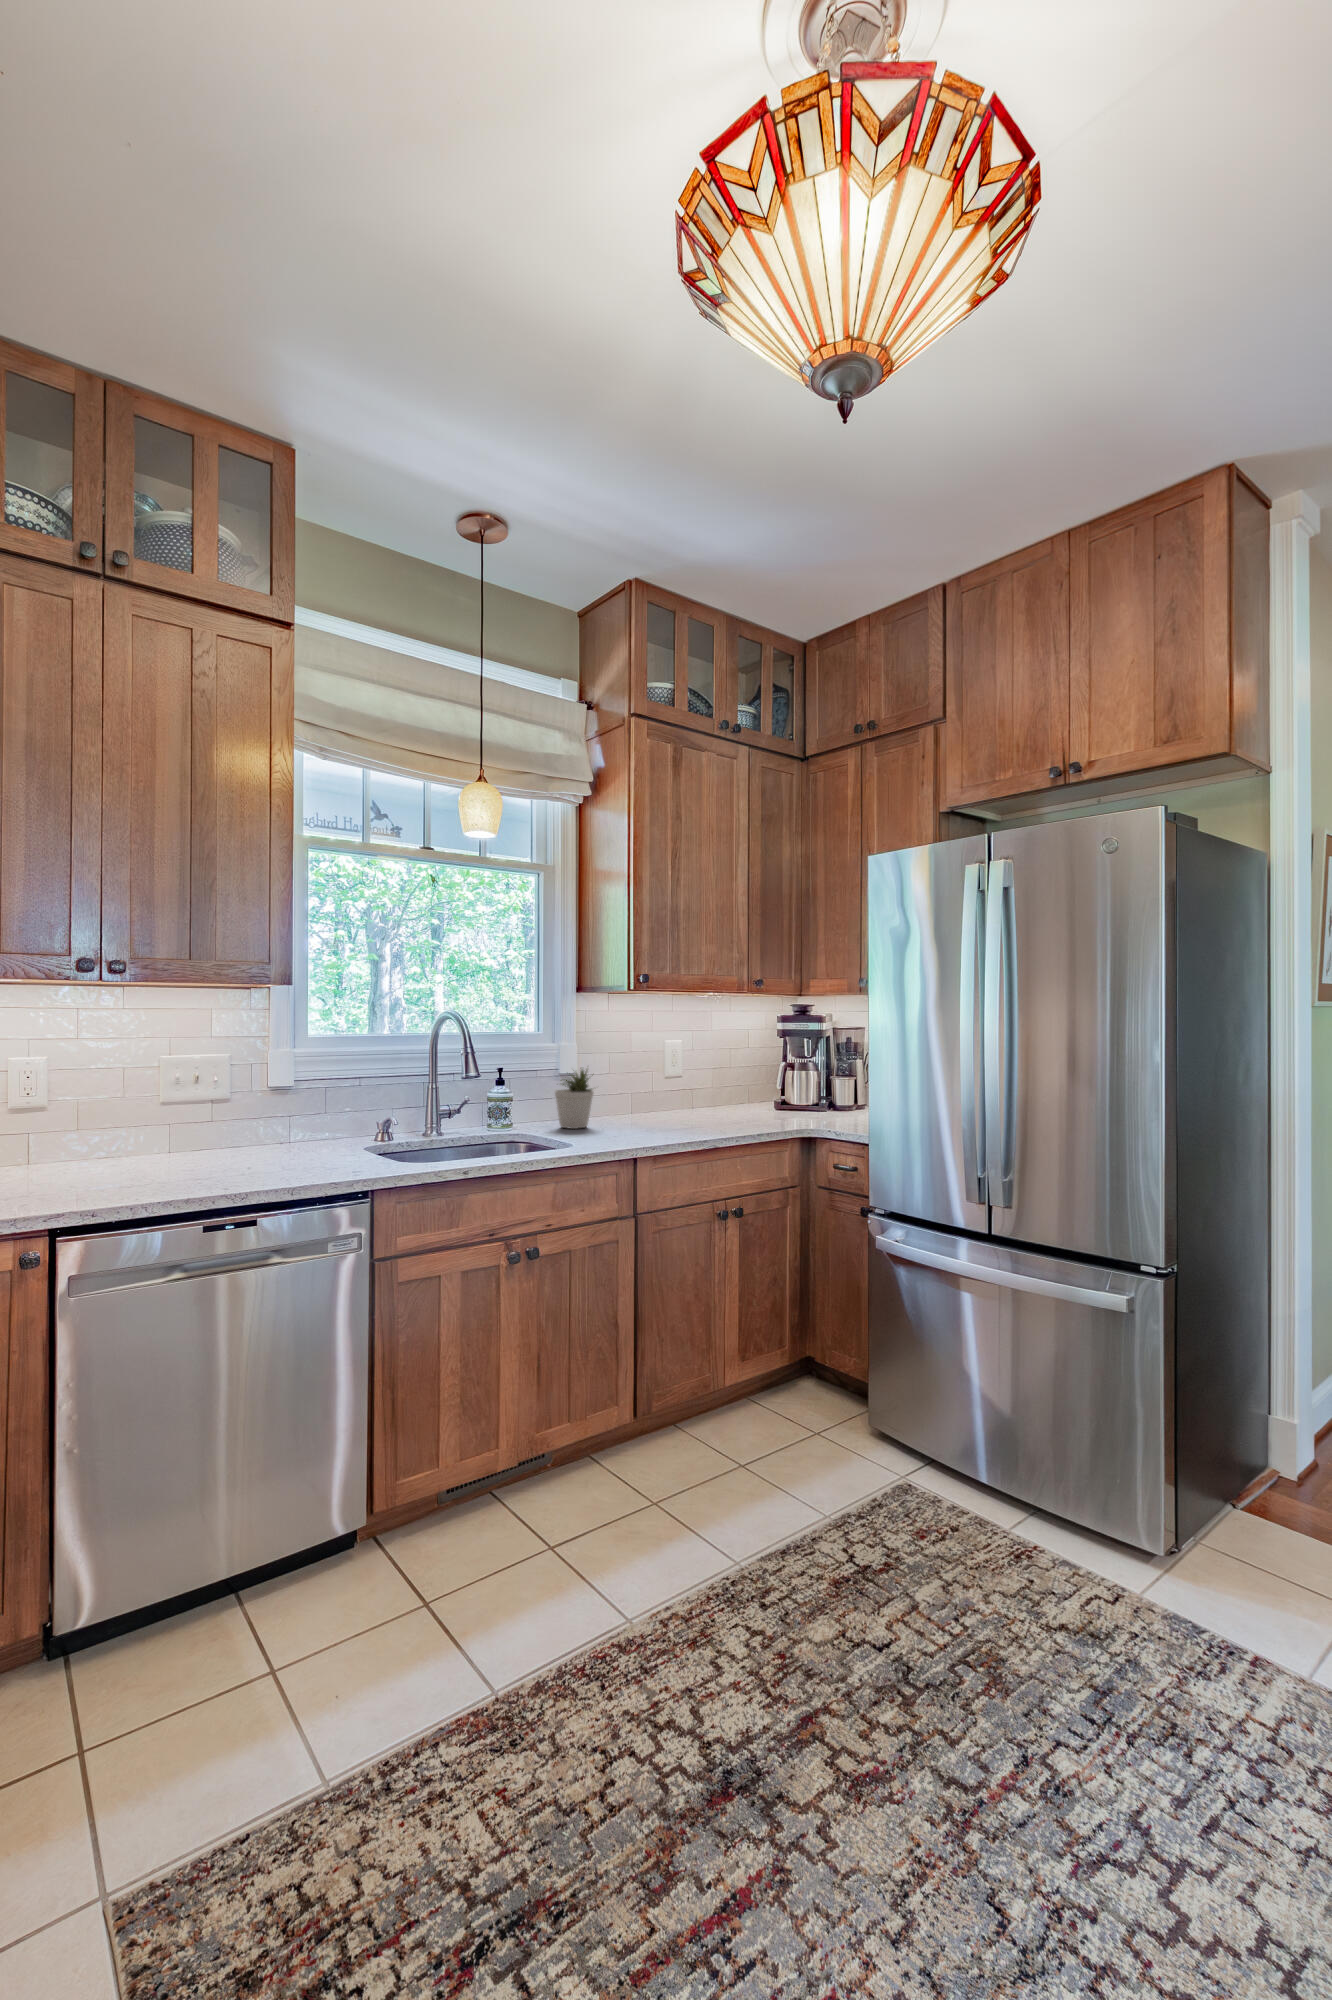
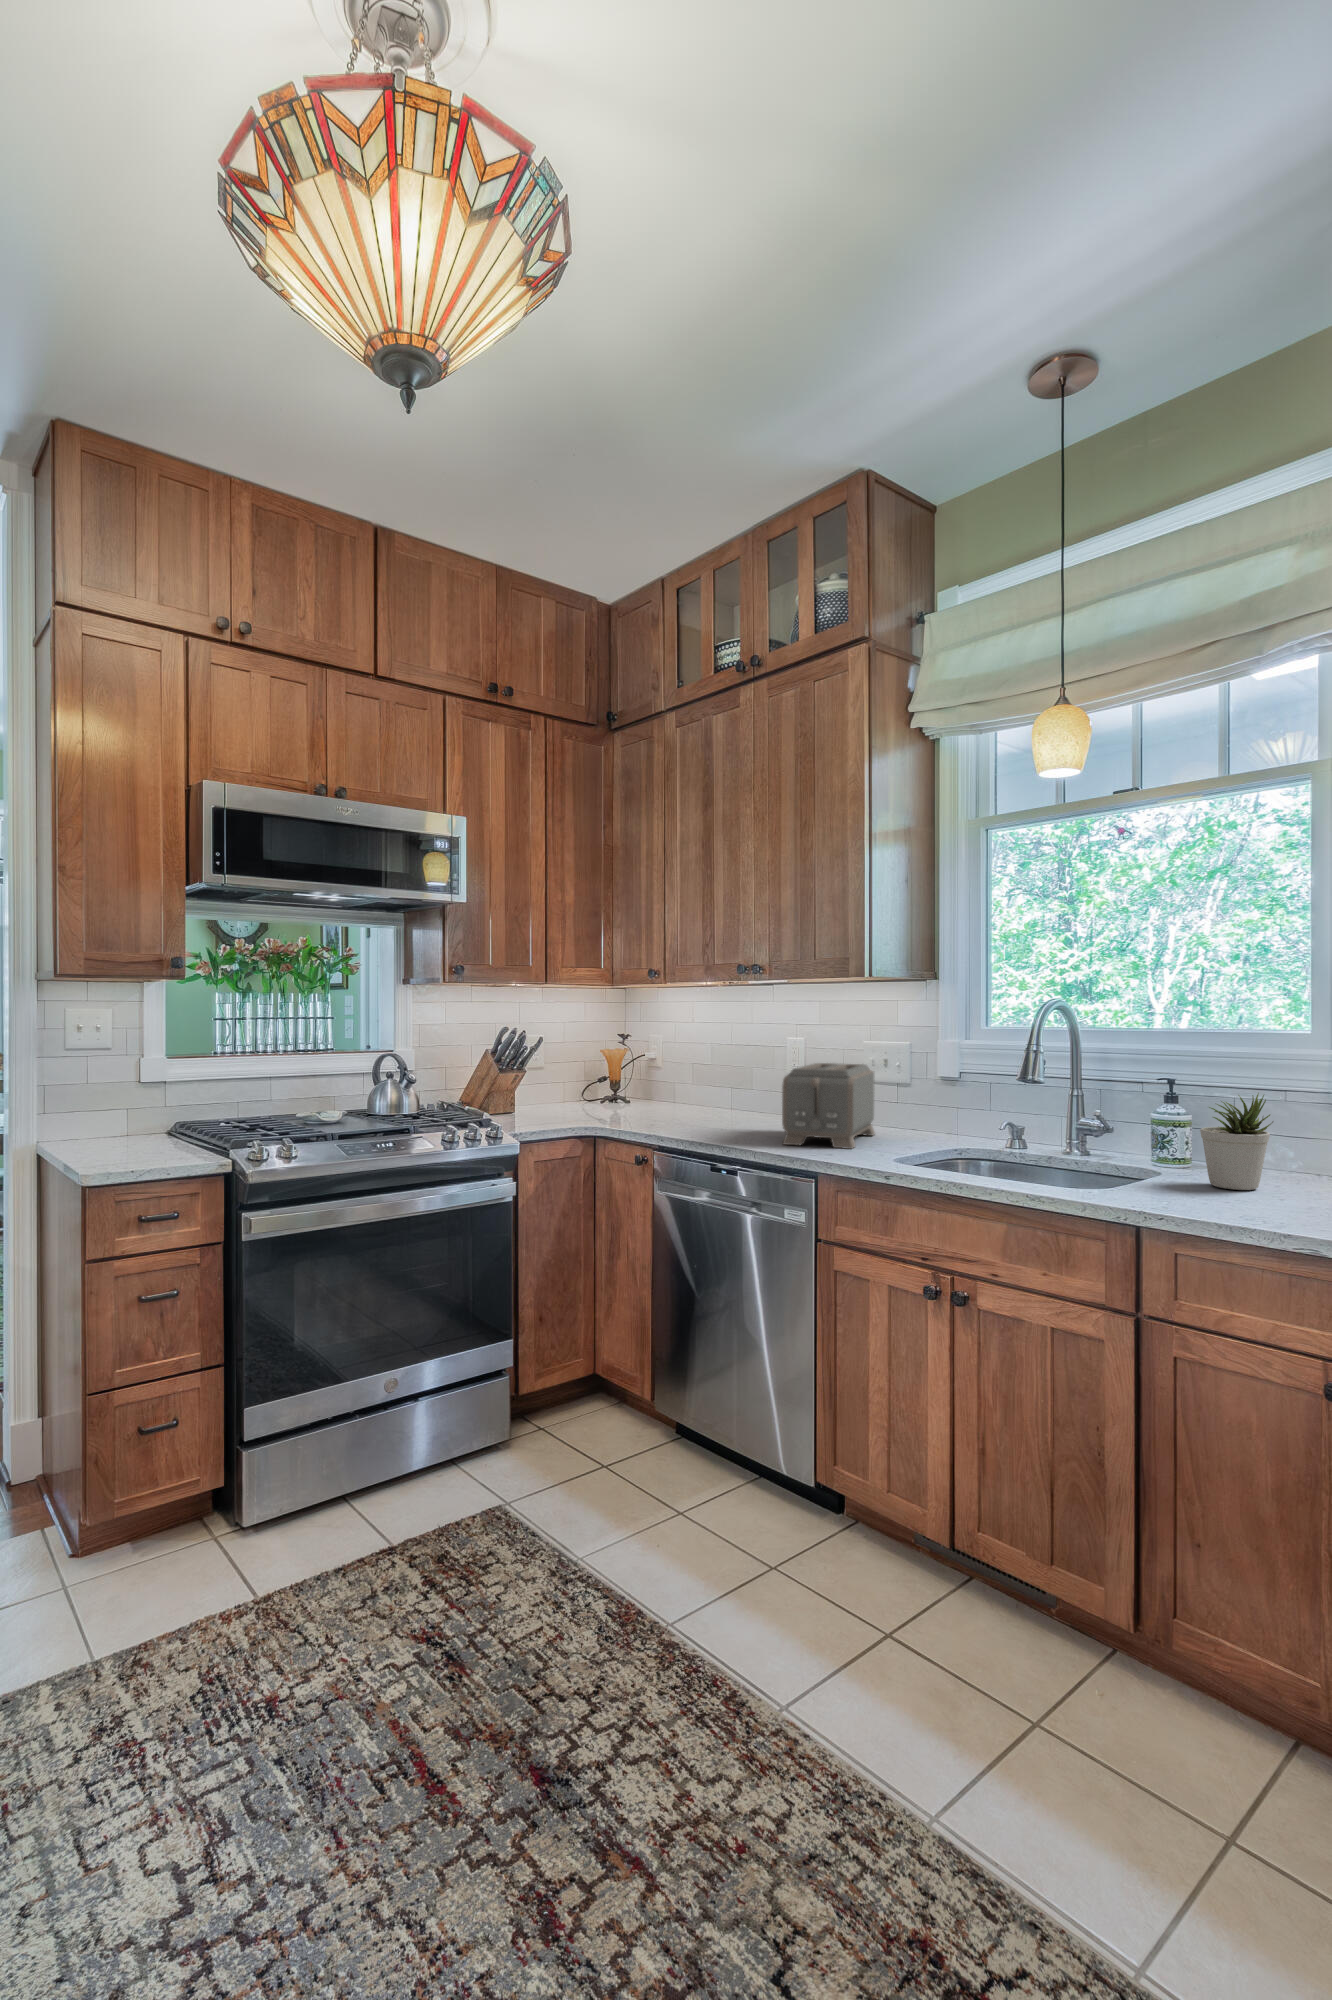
toaster: none [155,1074,316,1174] -> present [782,1063,875,1149]

